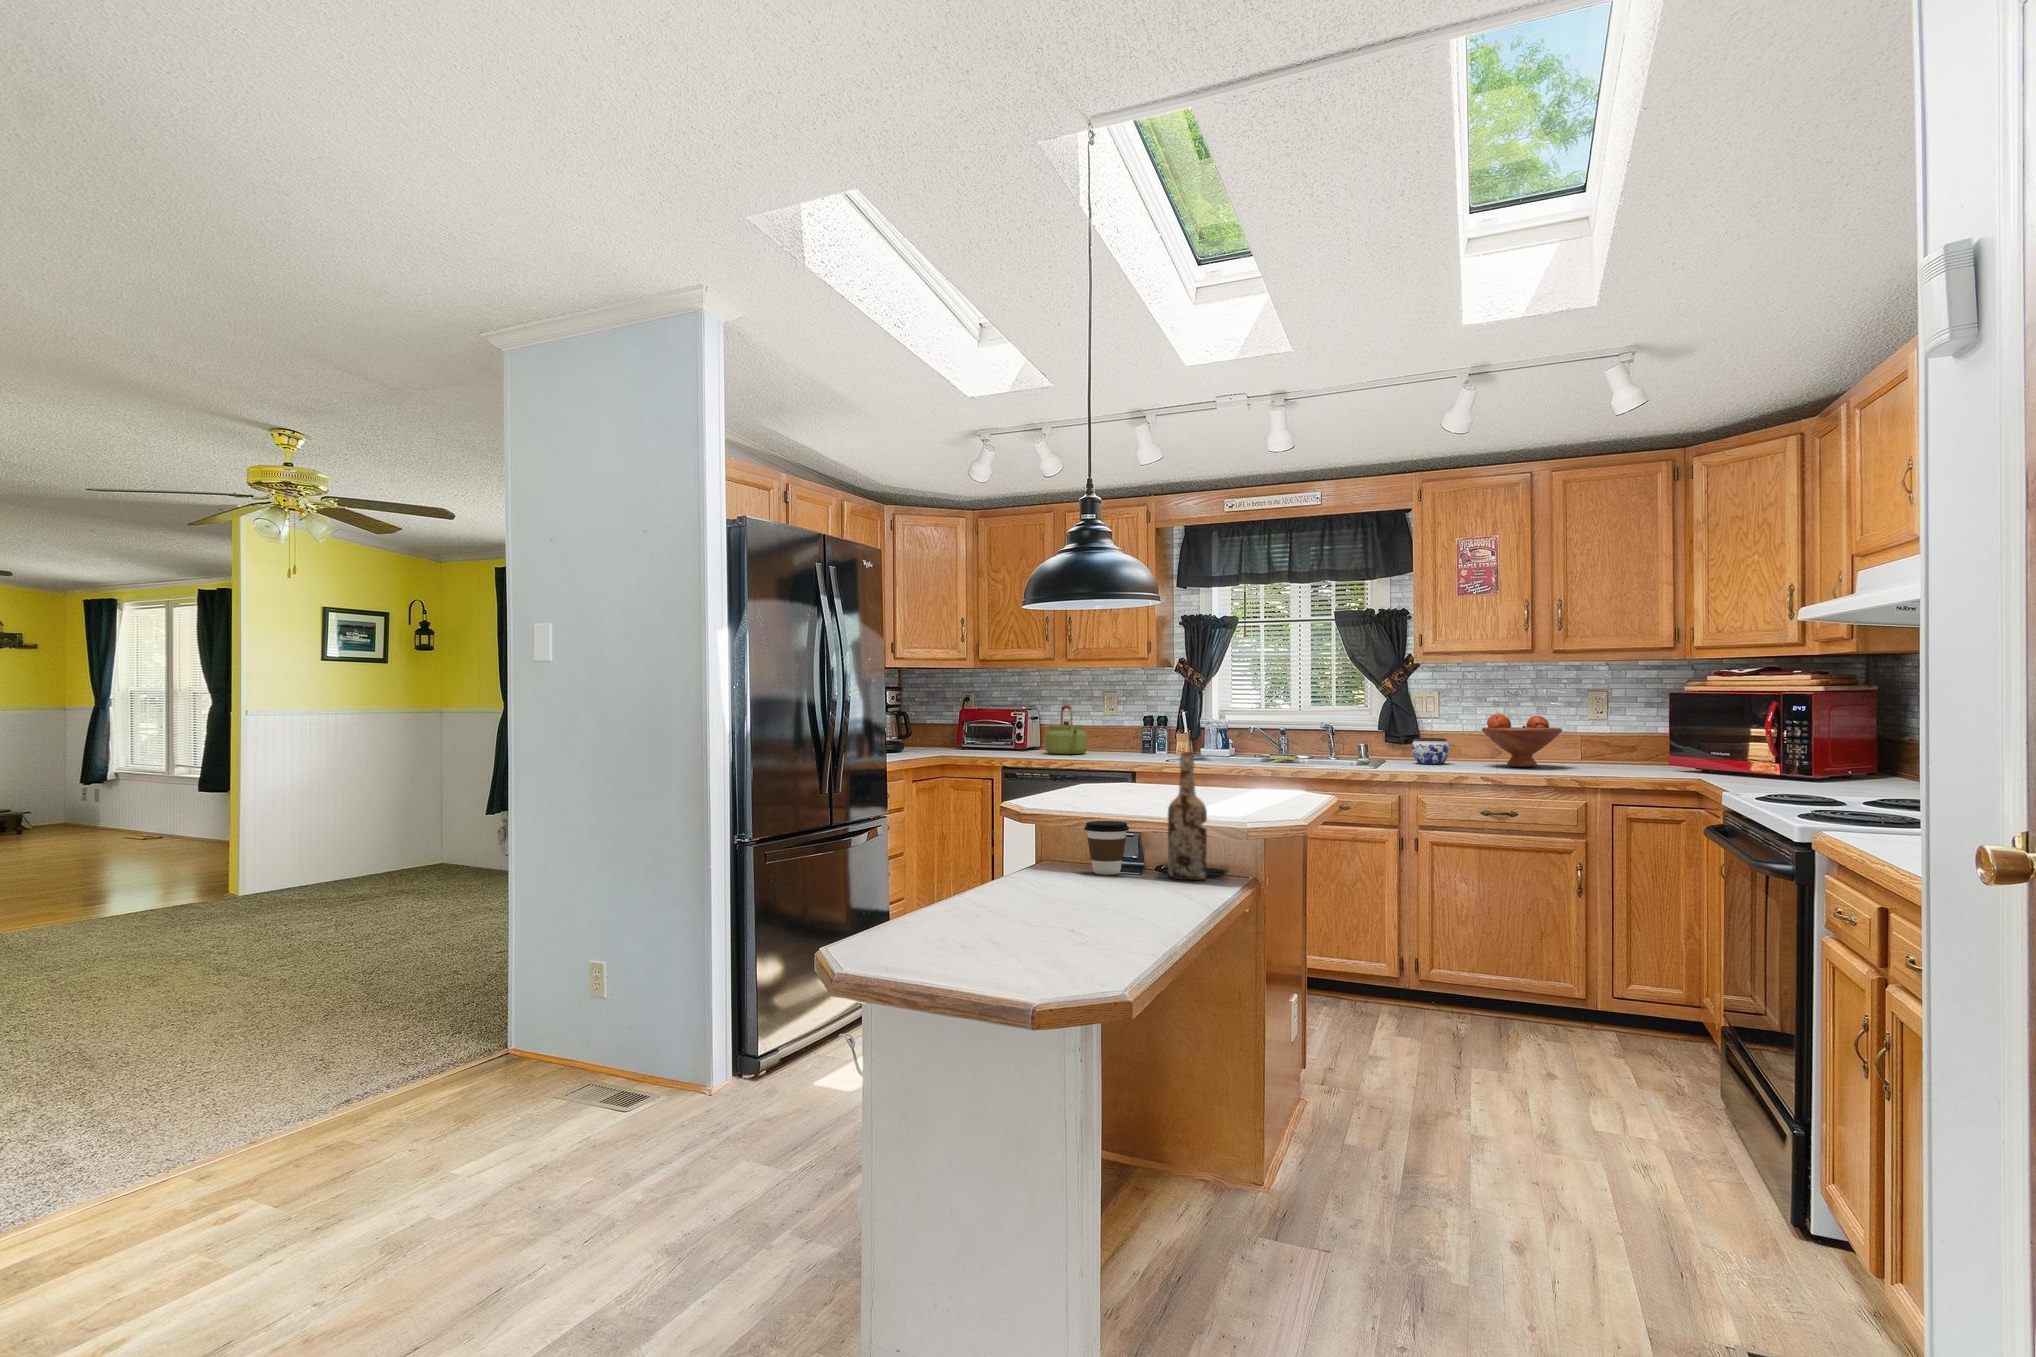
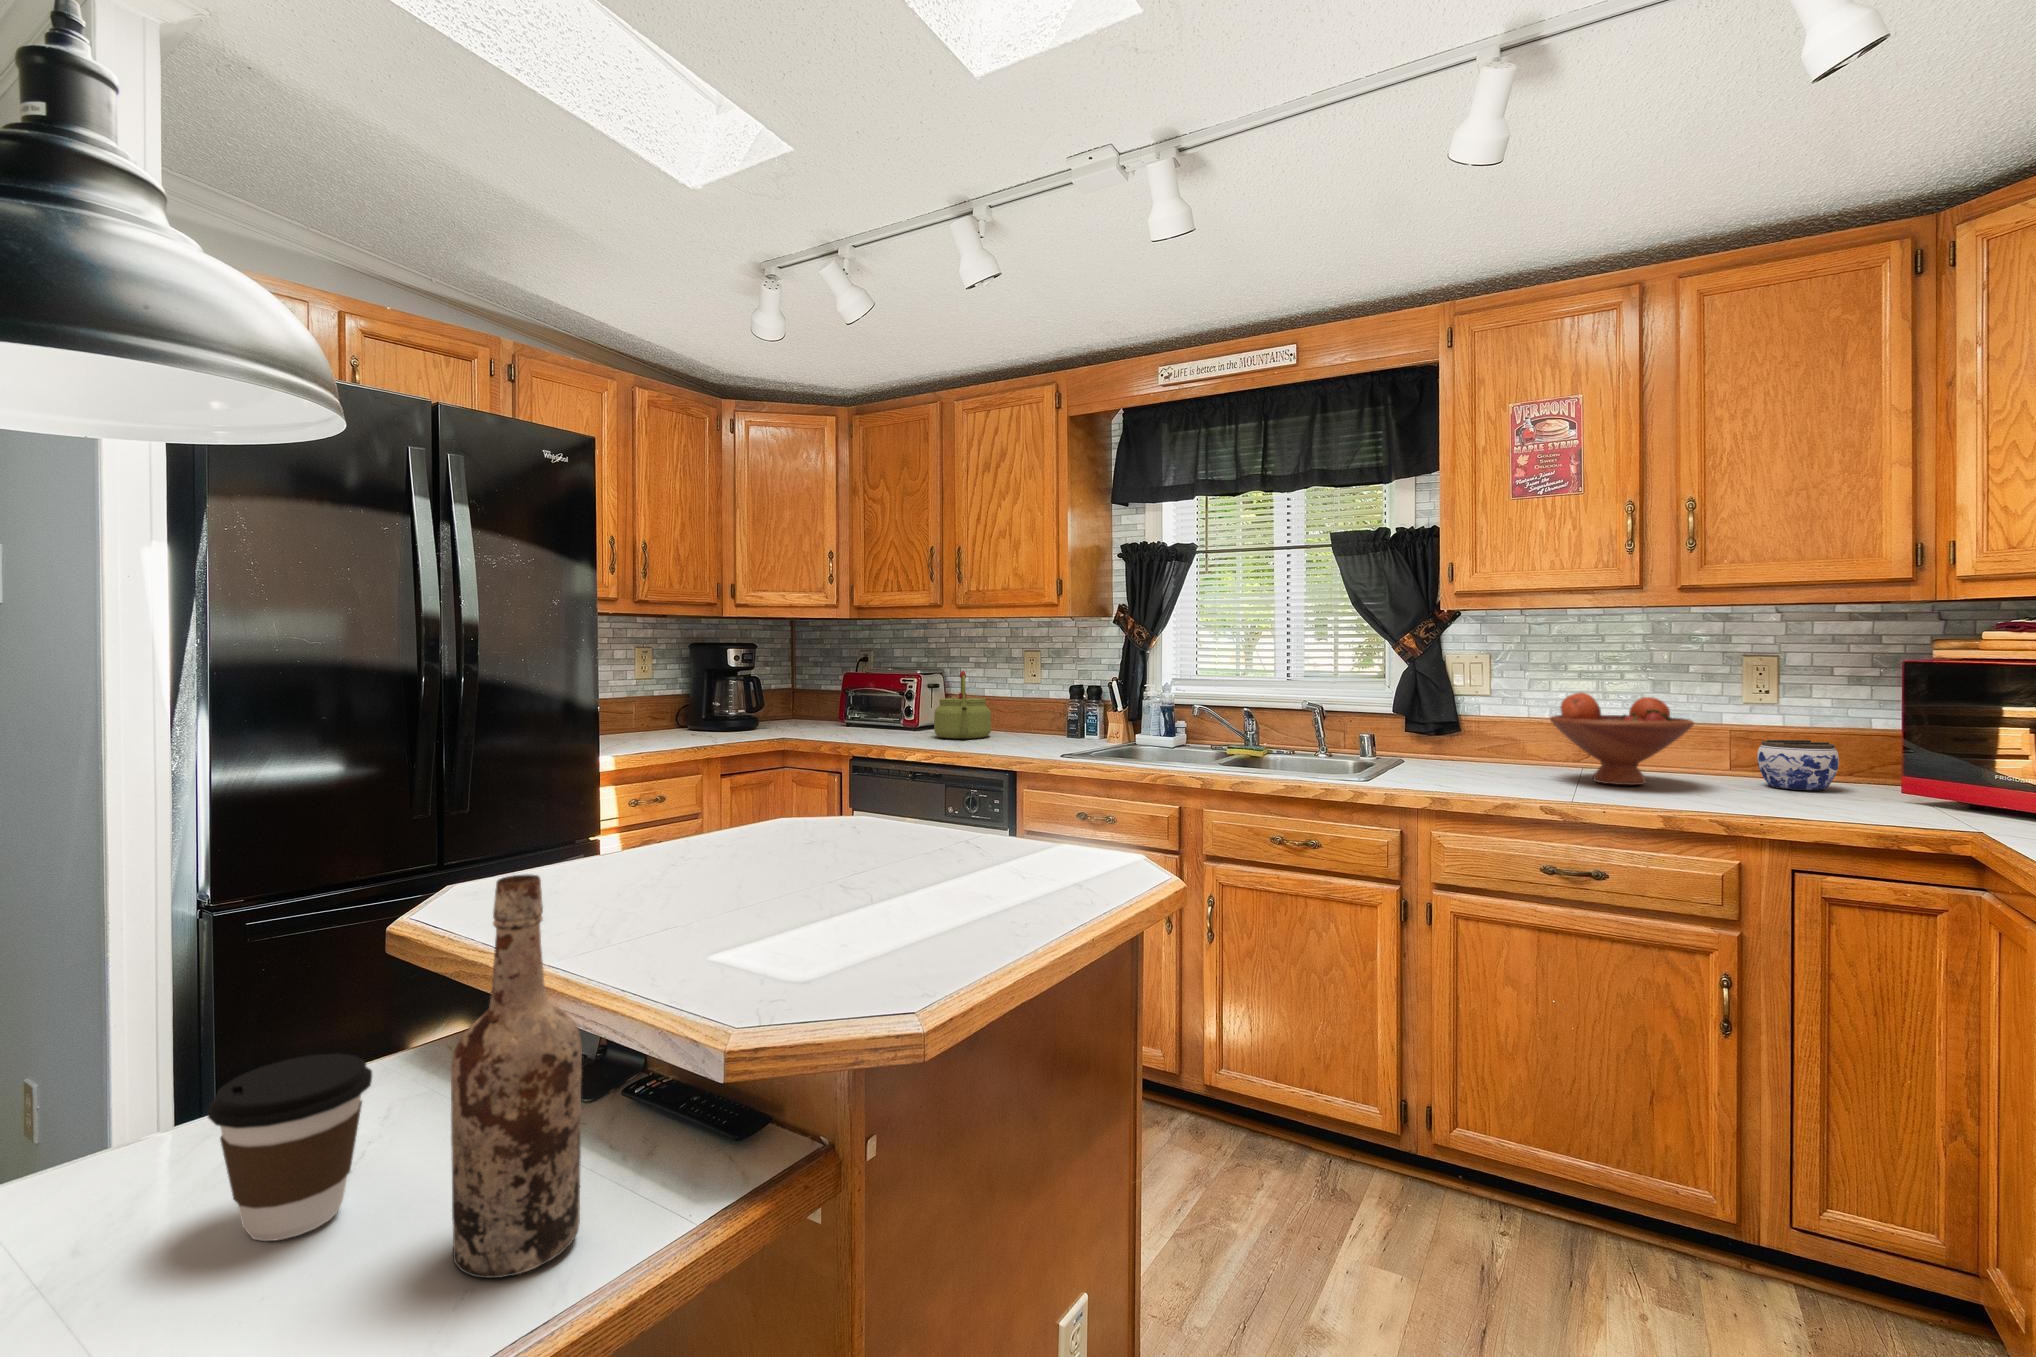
jar: present [1412,738,1449,764] -> present [1757,740,1839,790]

